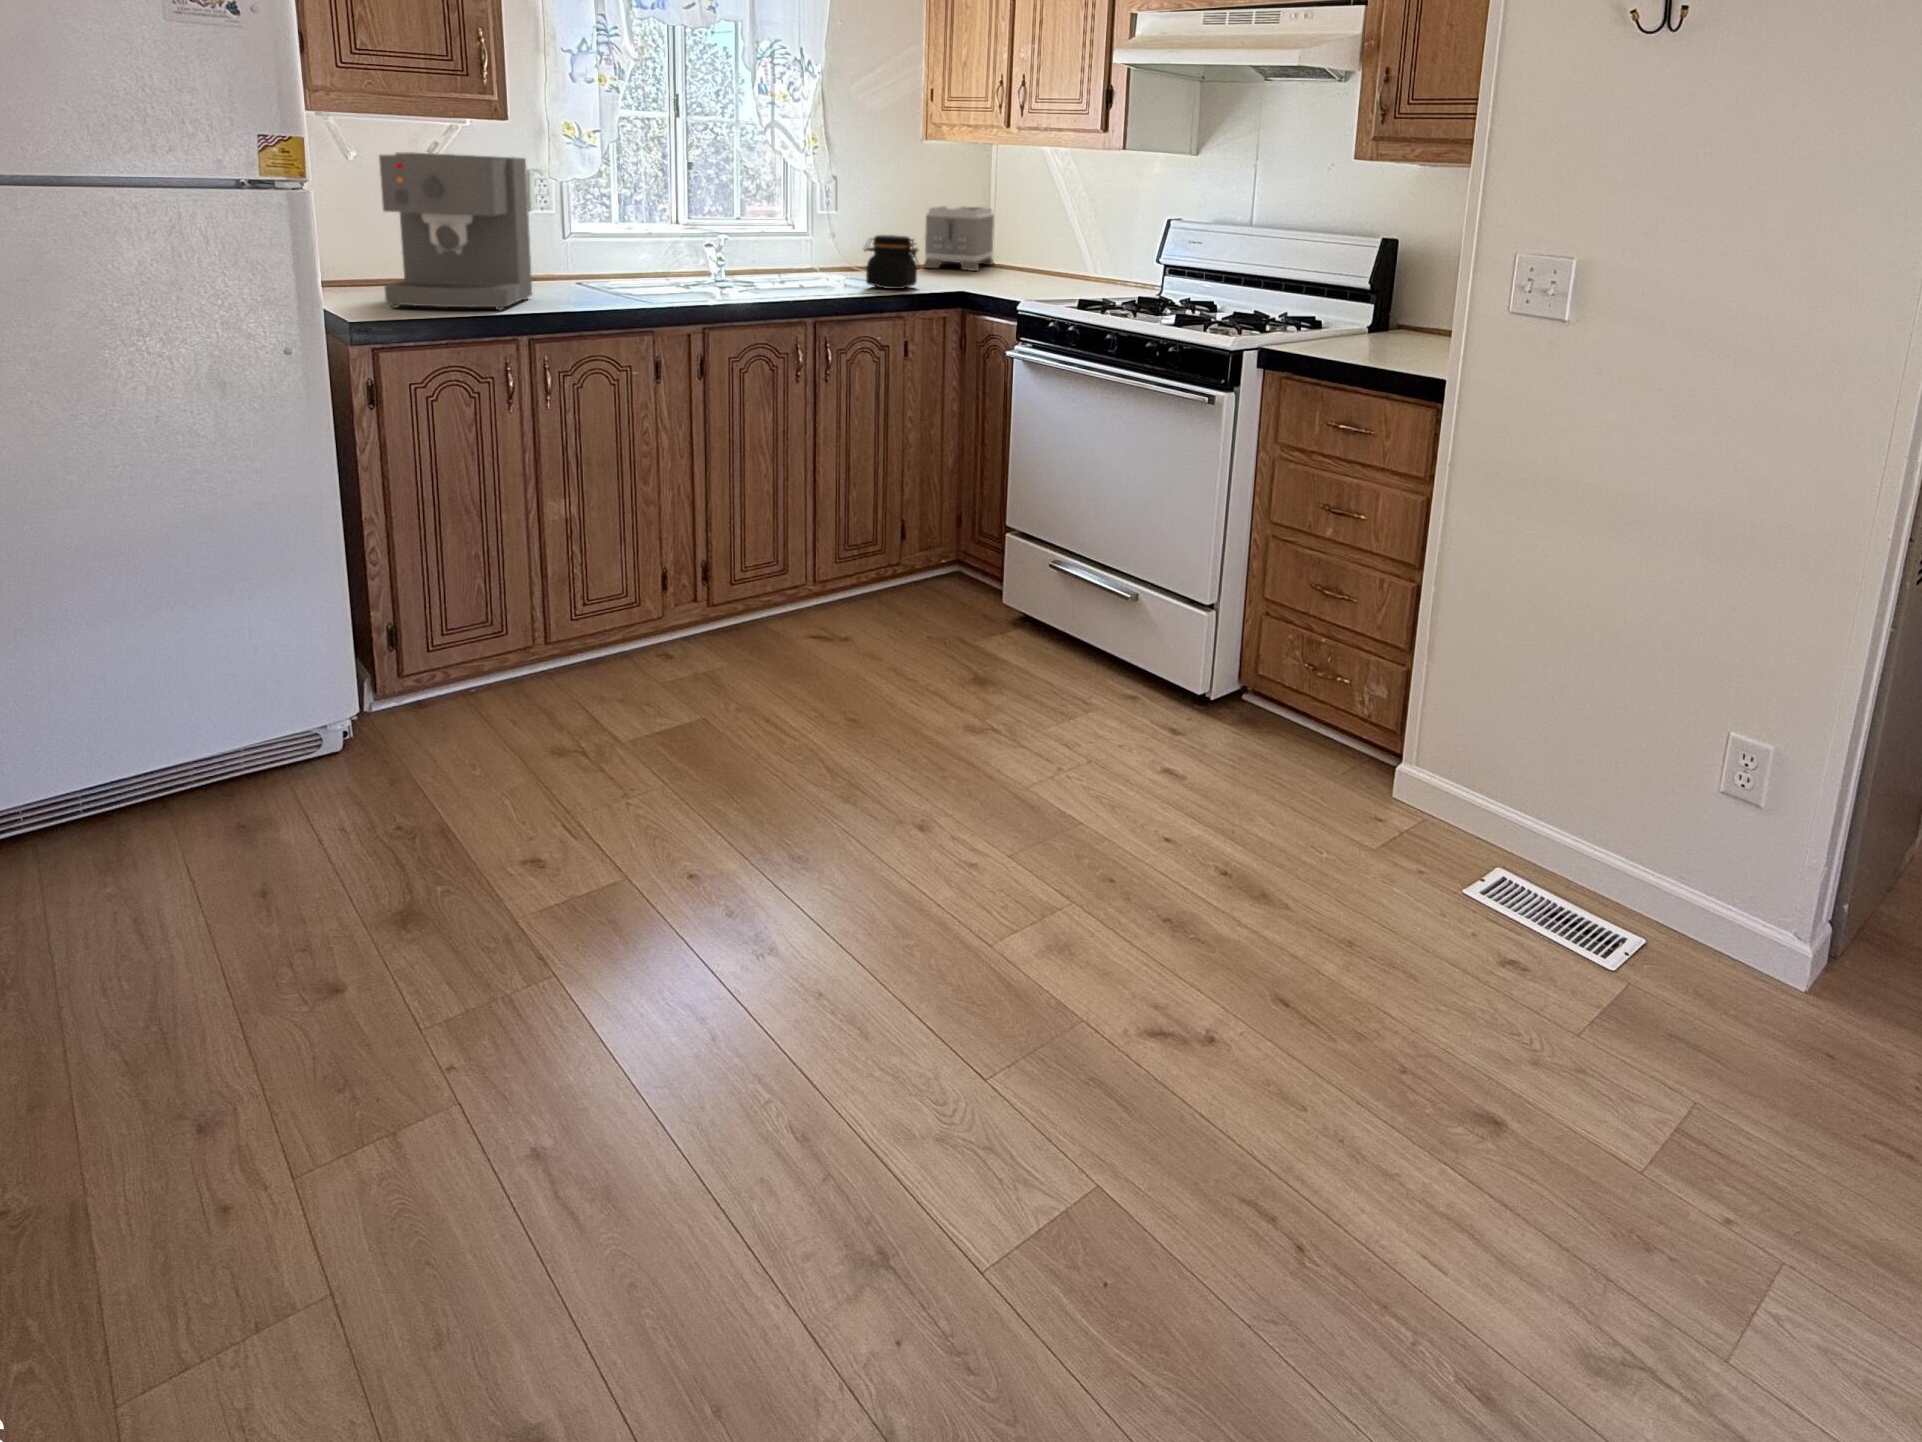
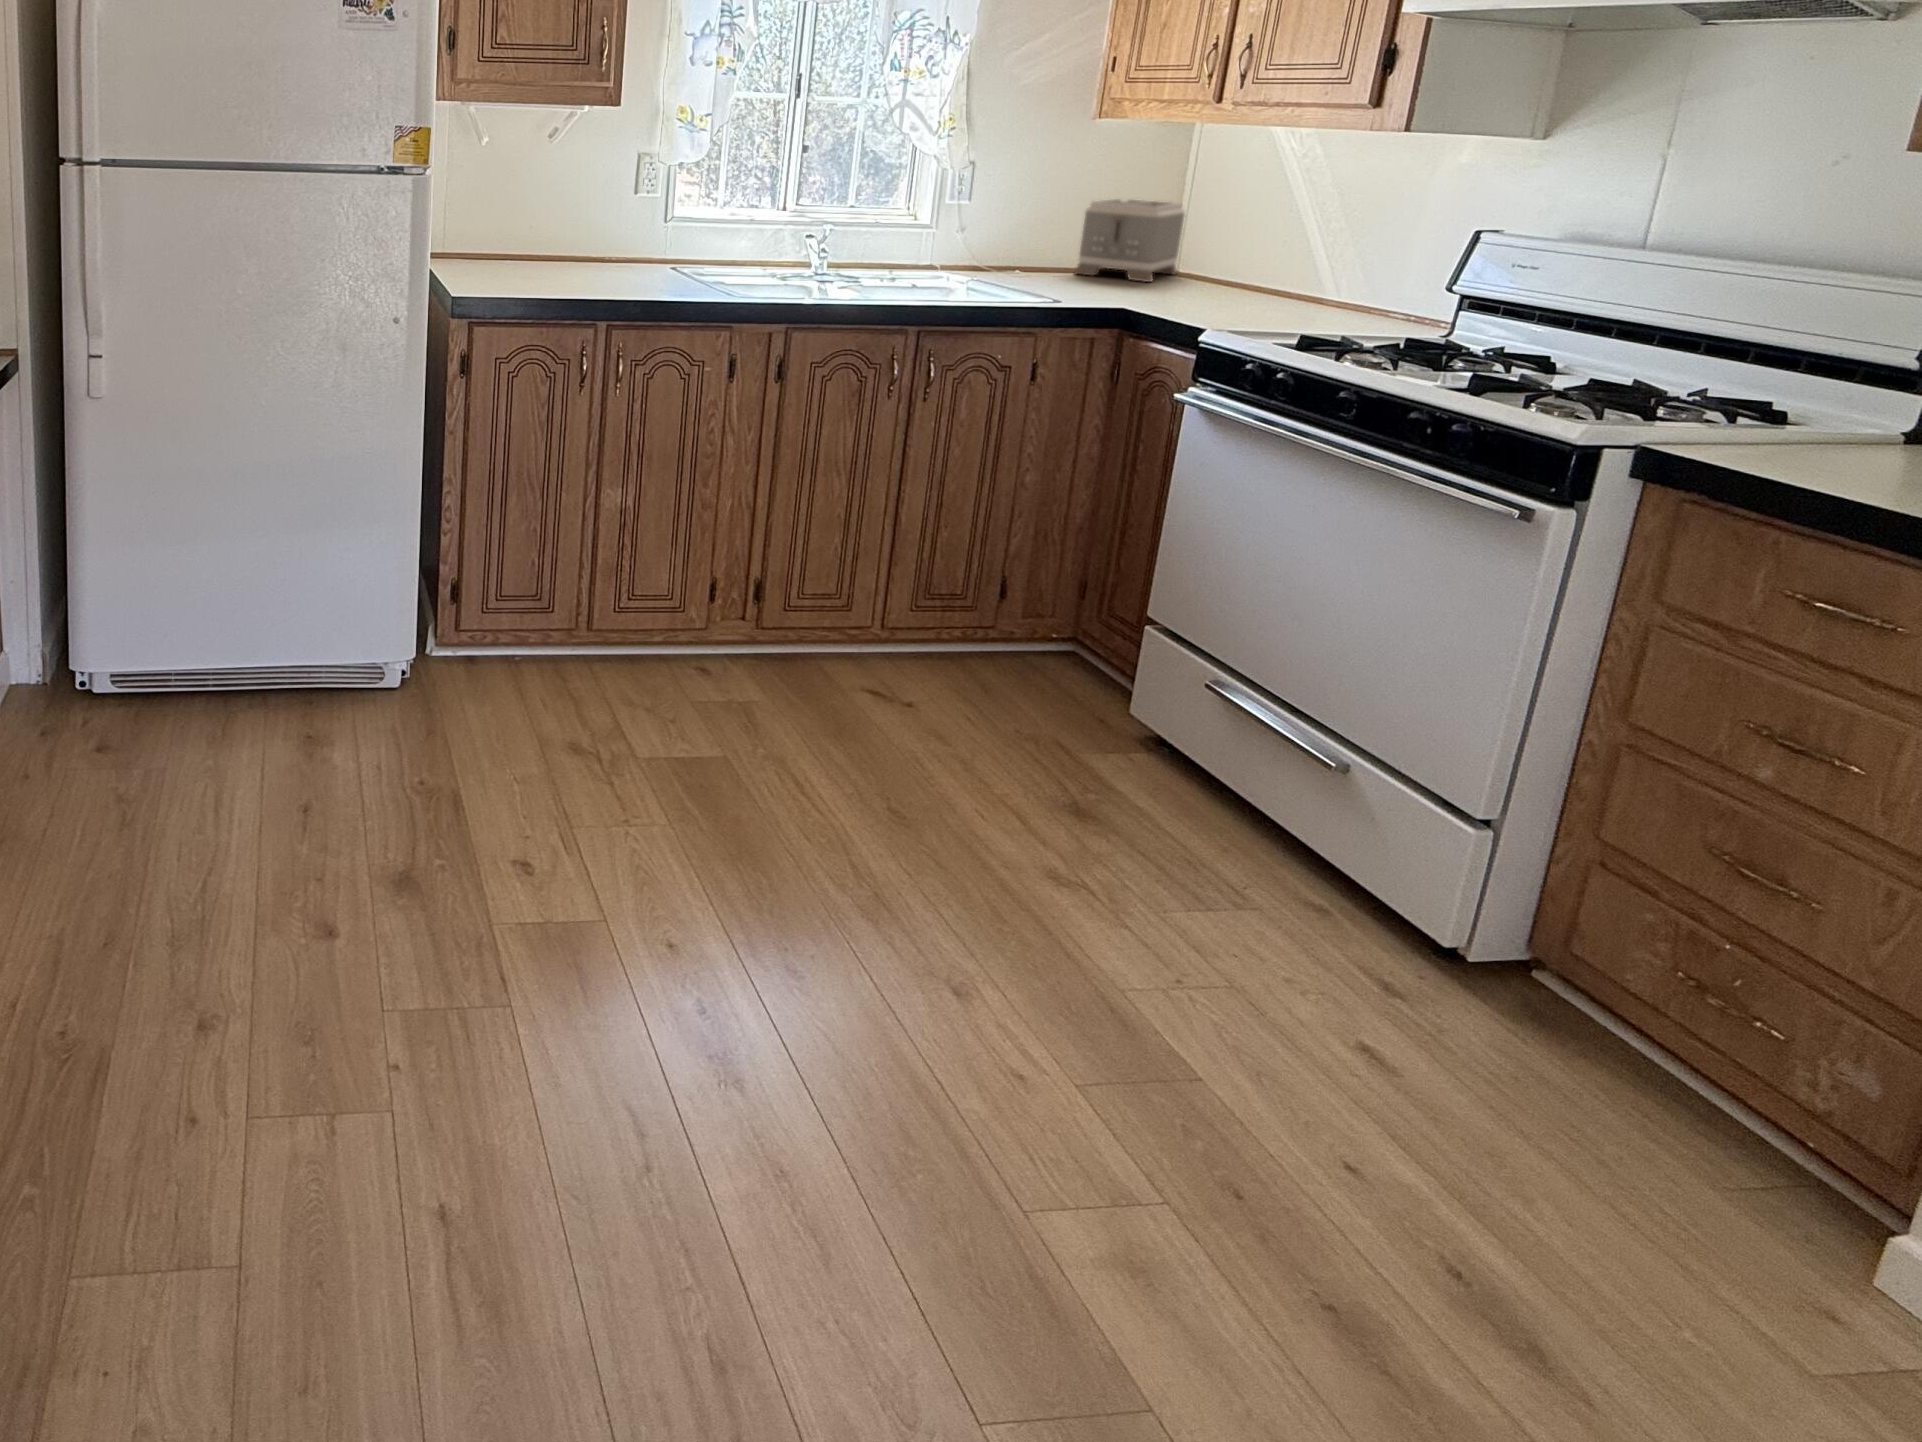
coffee maker: present [379,152,532,310] -> none [491,138,631,294]
jar: present [864,235,919,289] -> none [990,234,1065,300]

